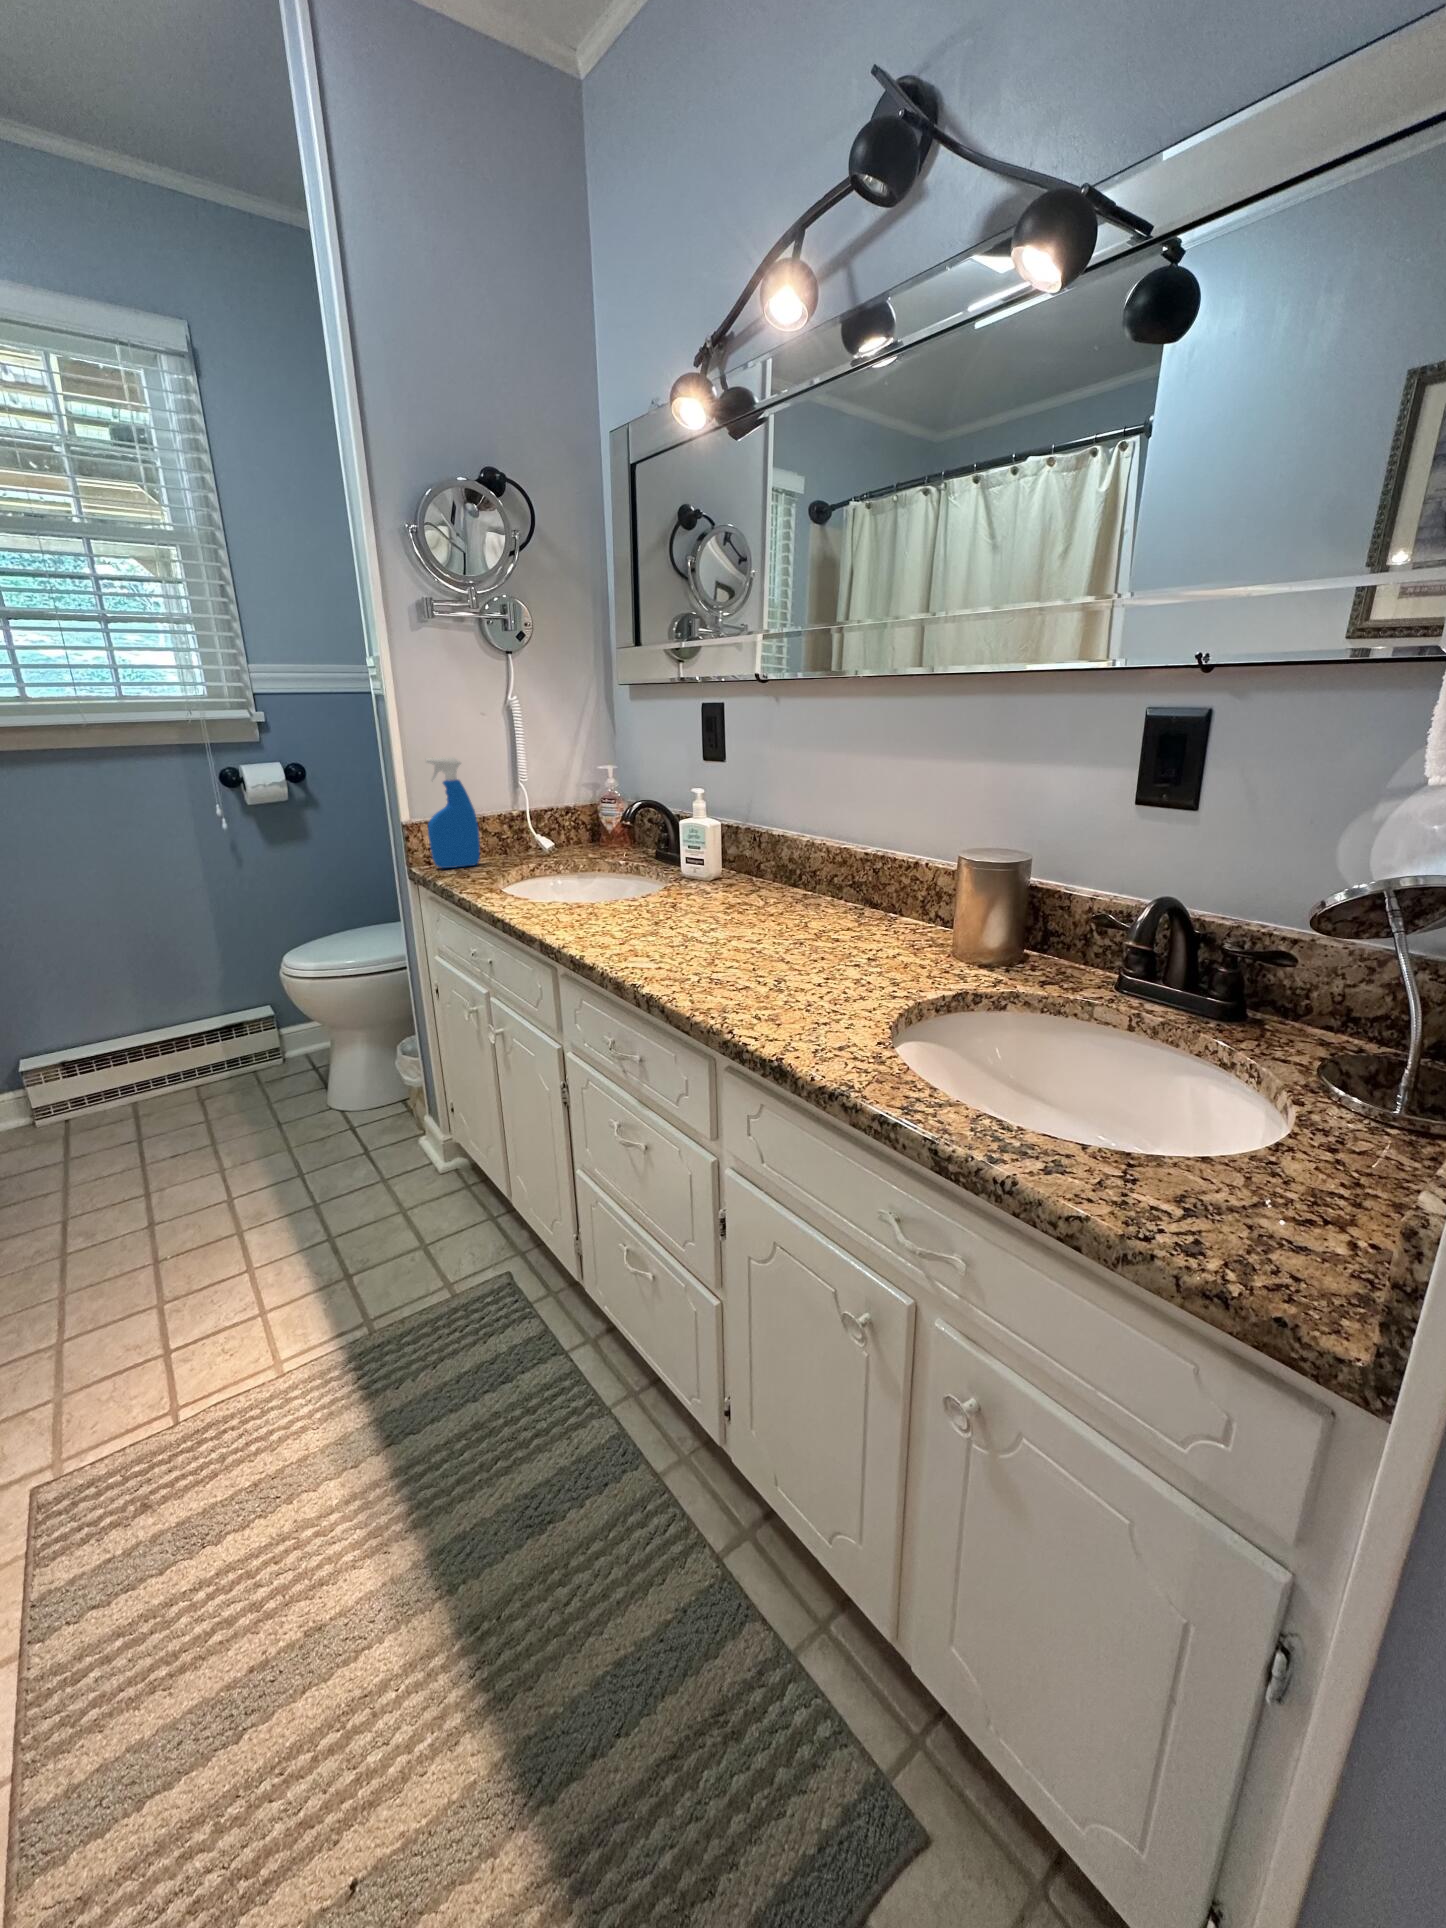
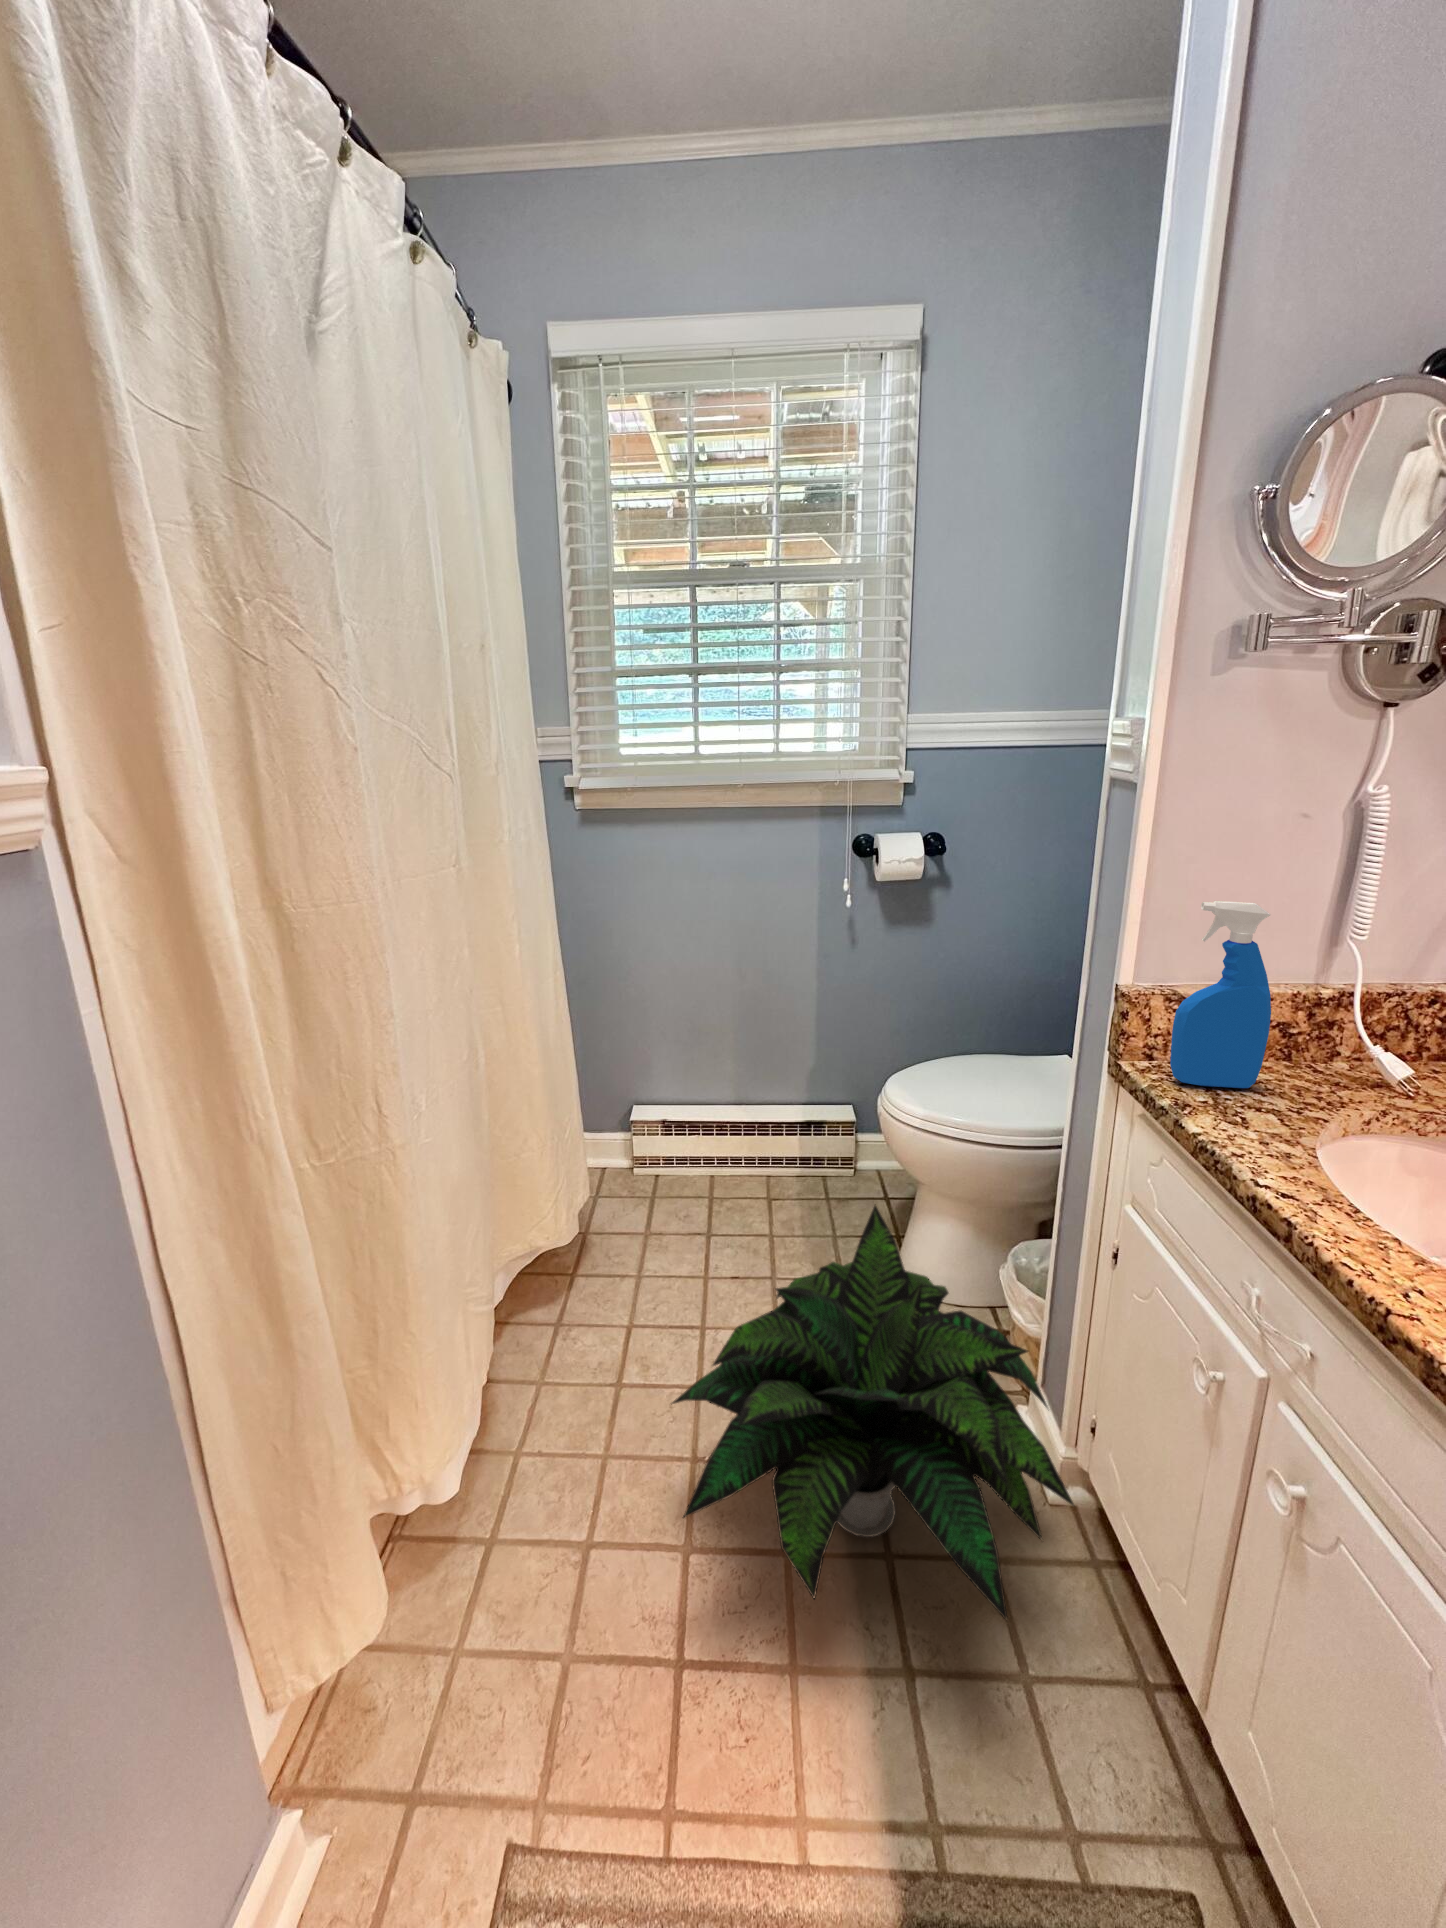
potted plant: none [111,1025,440,1259] -> present [672,1206,1074,1620]

